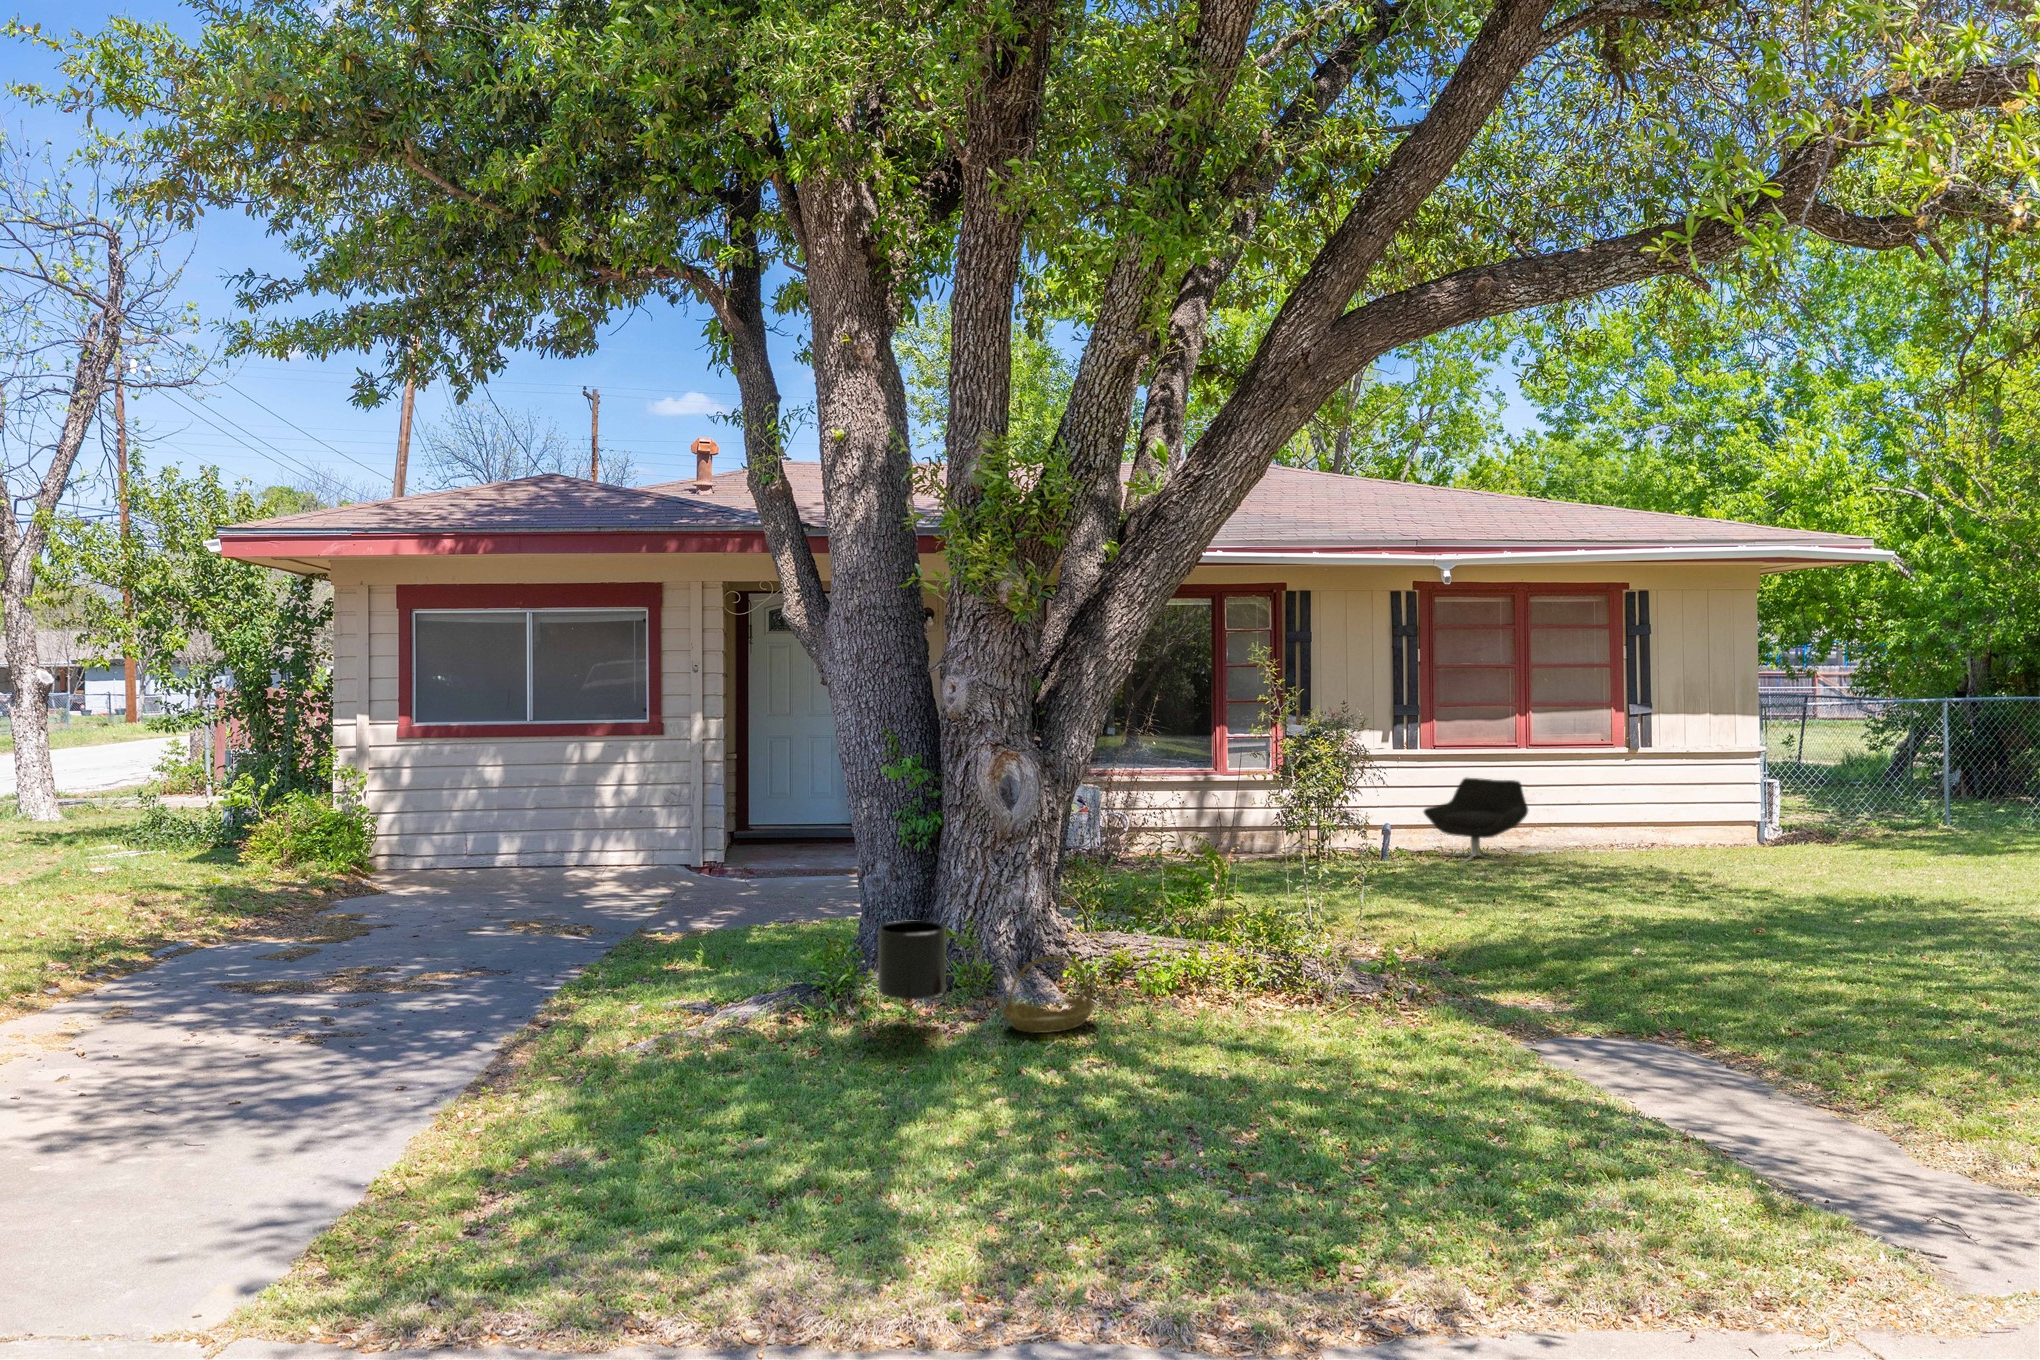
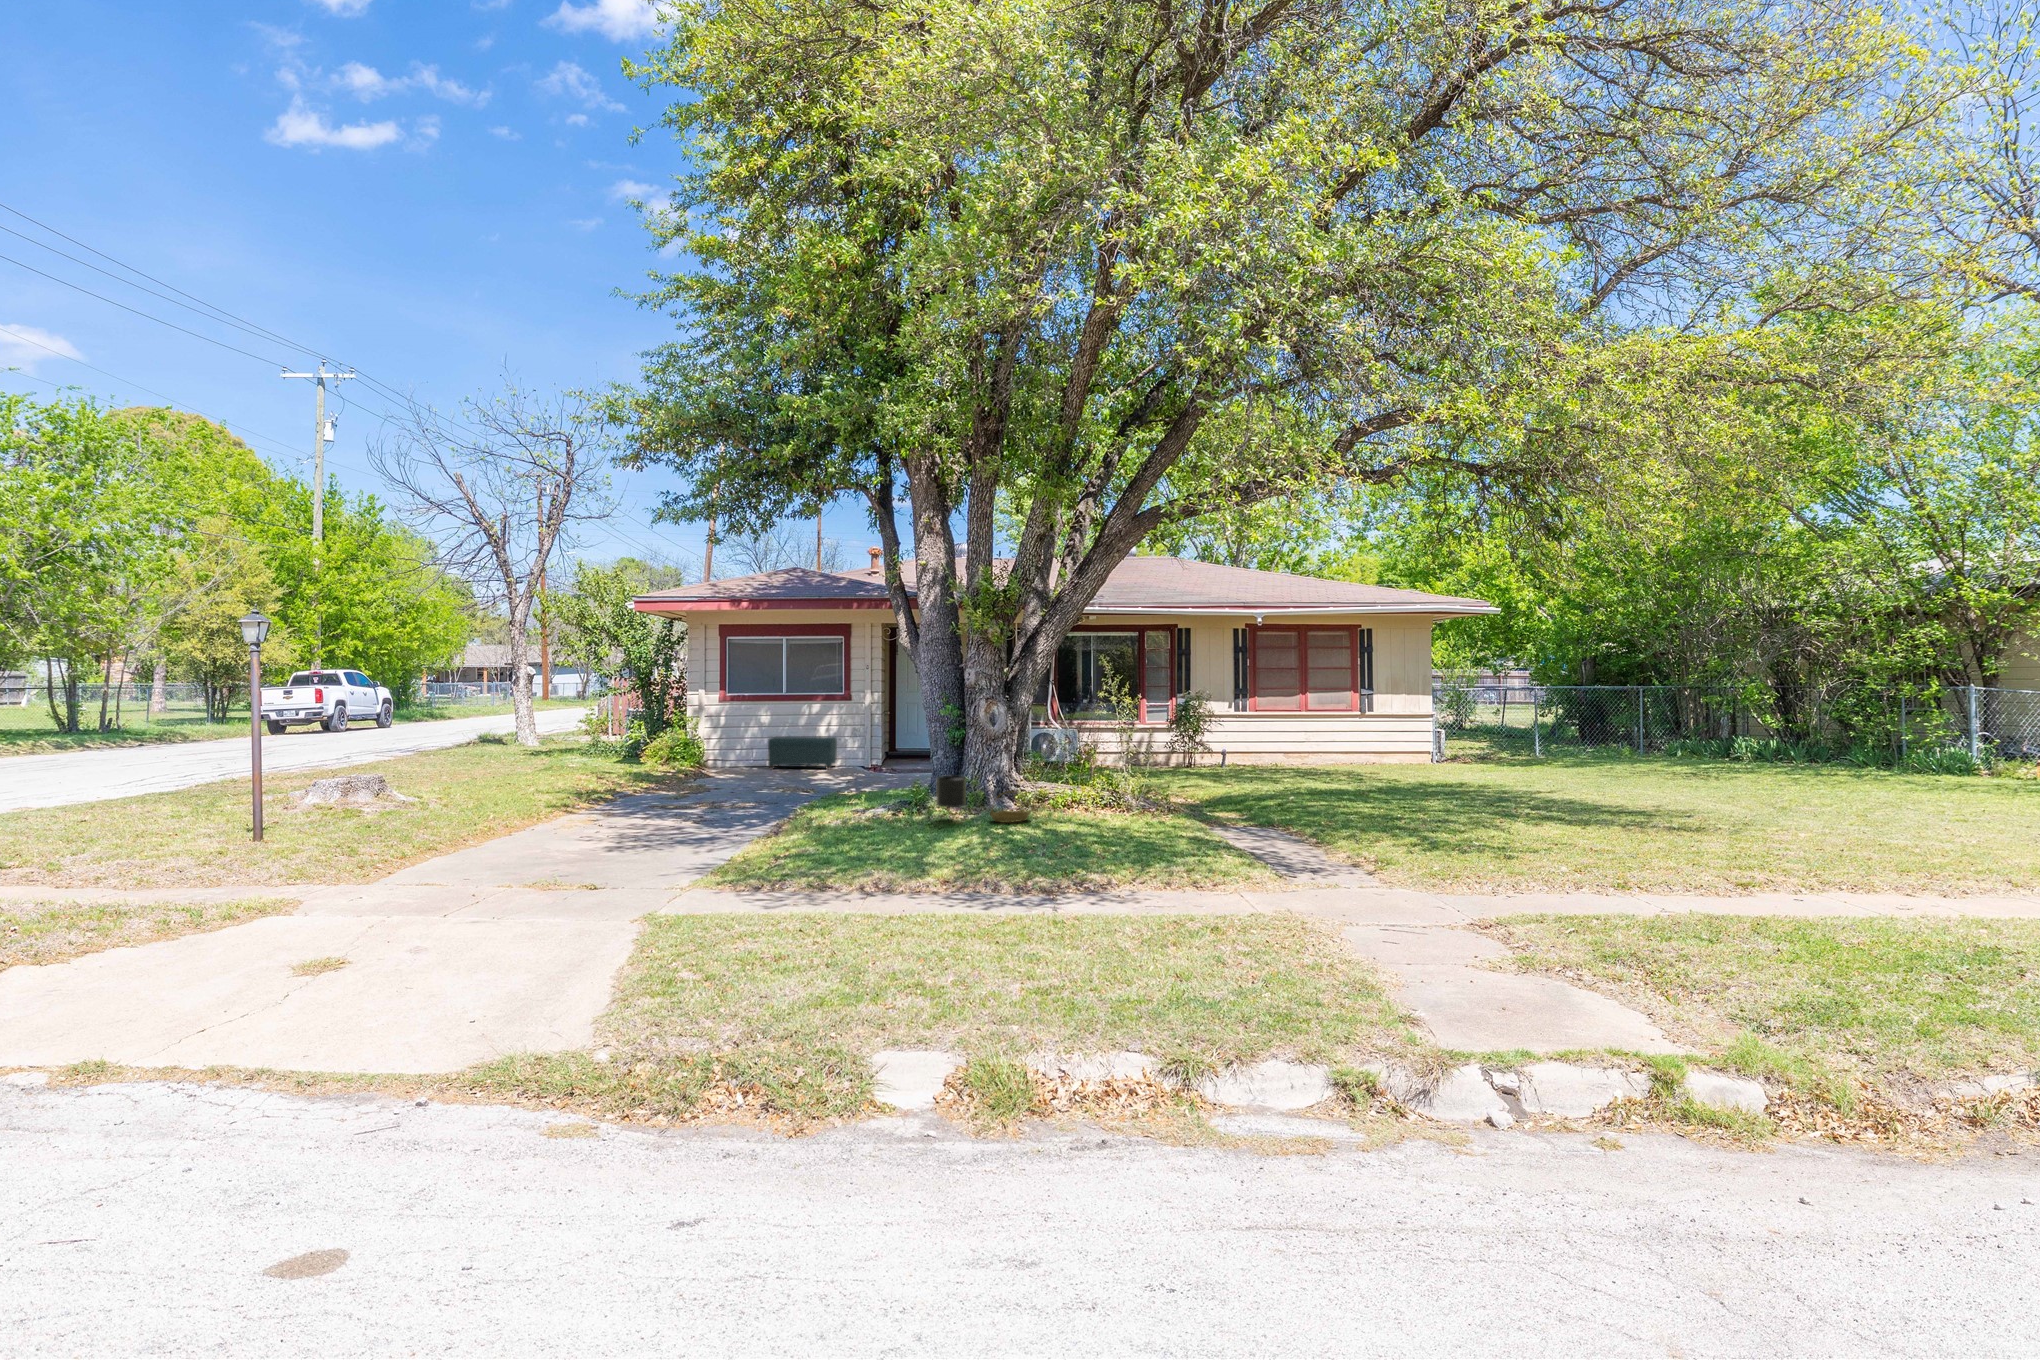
lounge chair: present [1424,778,1528,863] -> none [1244,727,1301,771]
bench: none [500,807,641,875] -> present [768,737,837,770]

